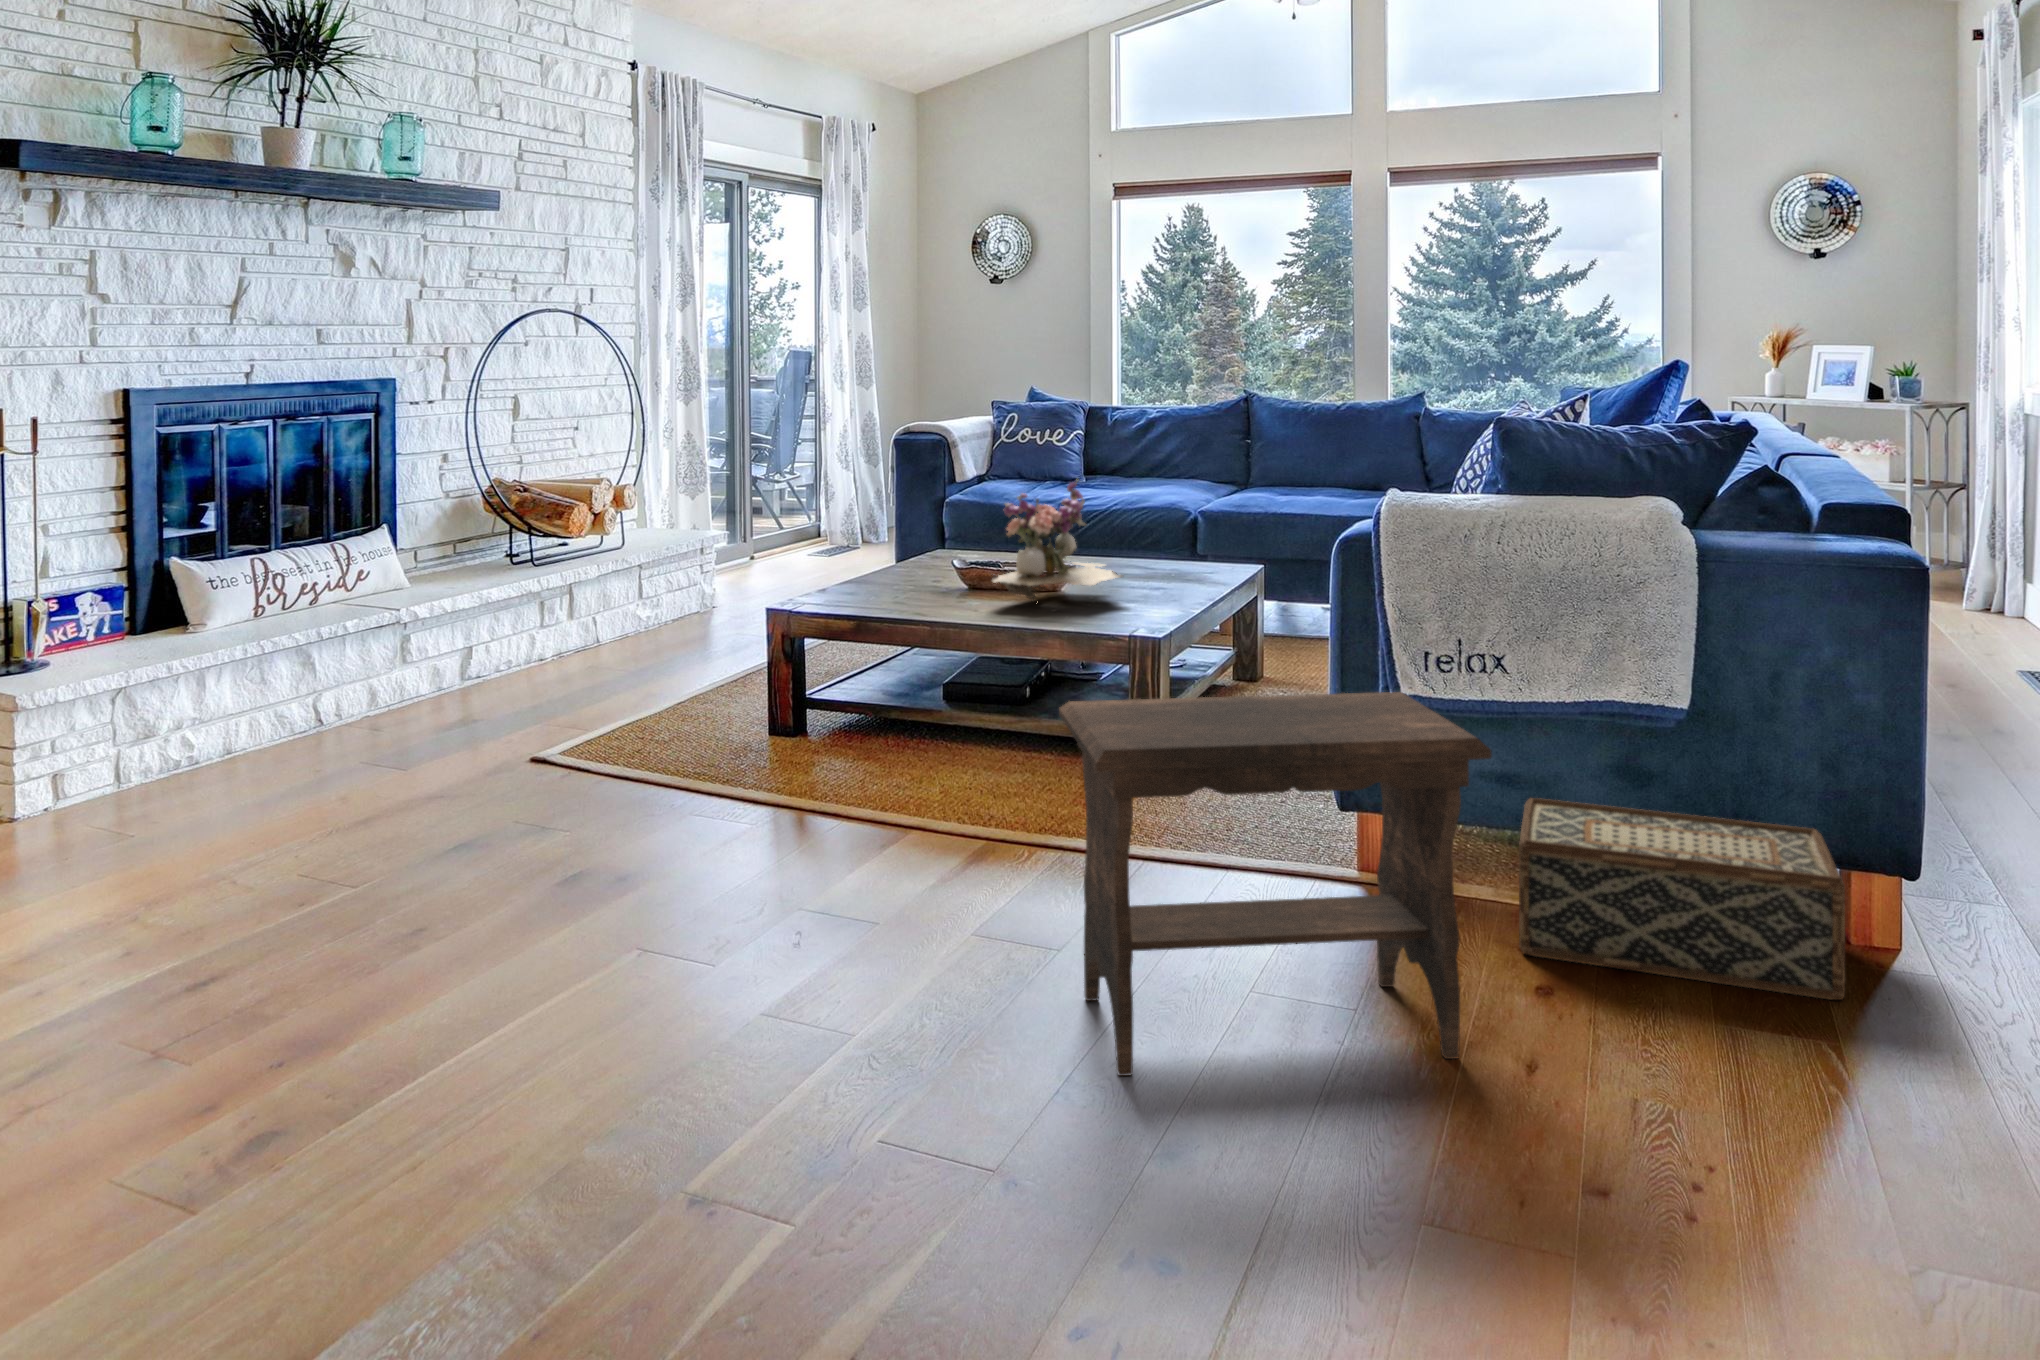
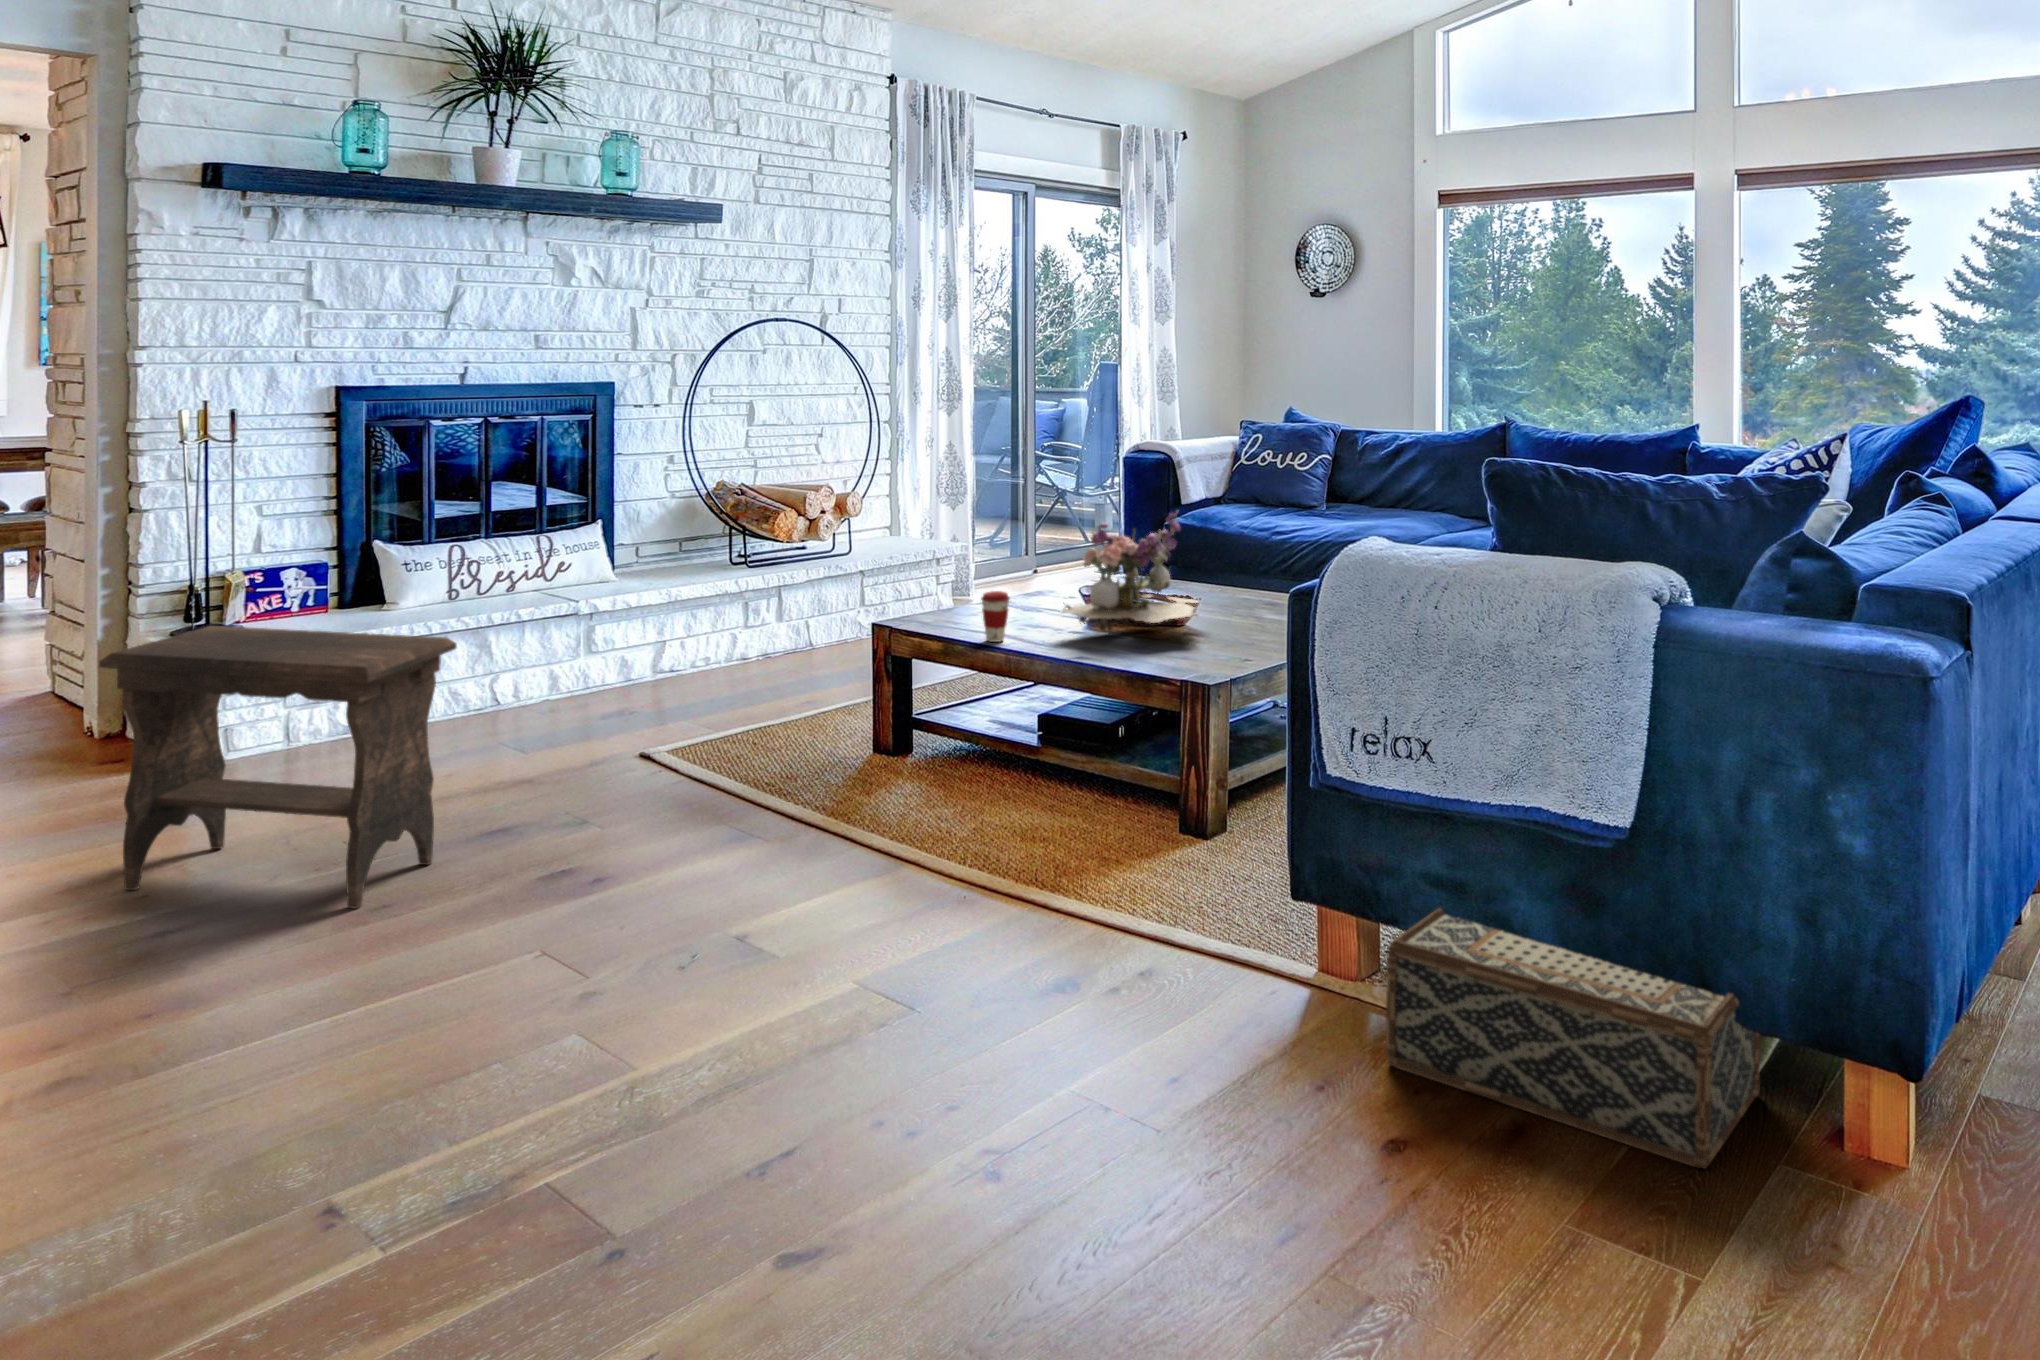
coffee cup: none [917,565,946,615] -> present [981,591,1010,642]
footstool: present [1059,692,1492,1076] -> present [99,626,457,909]

